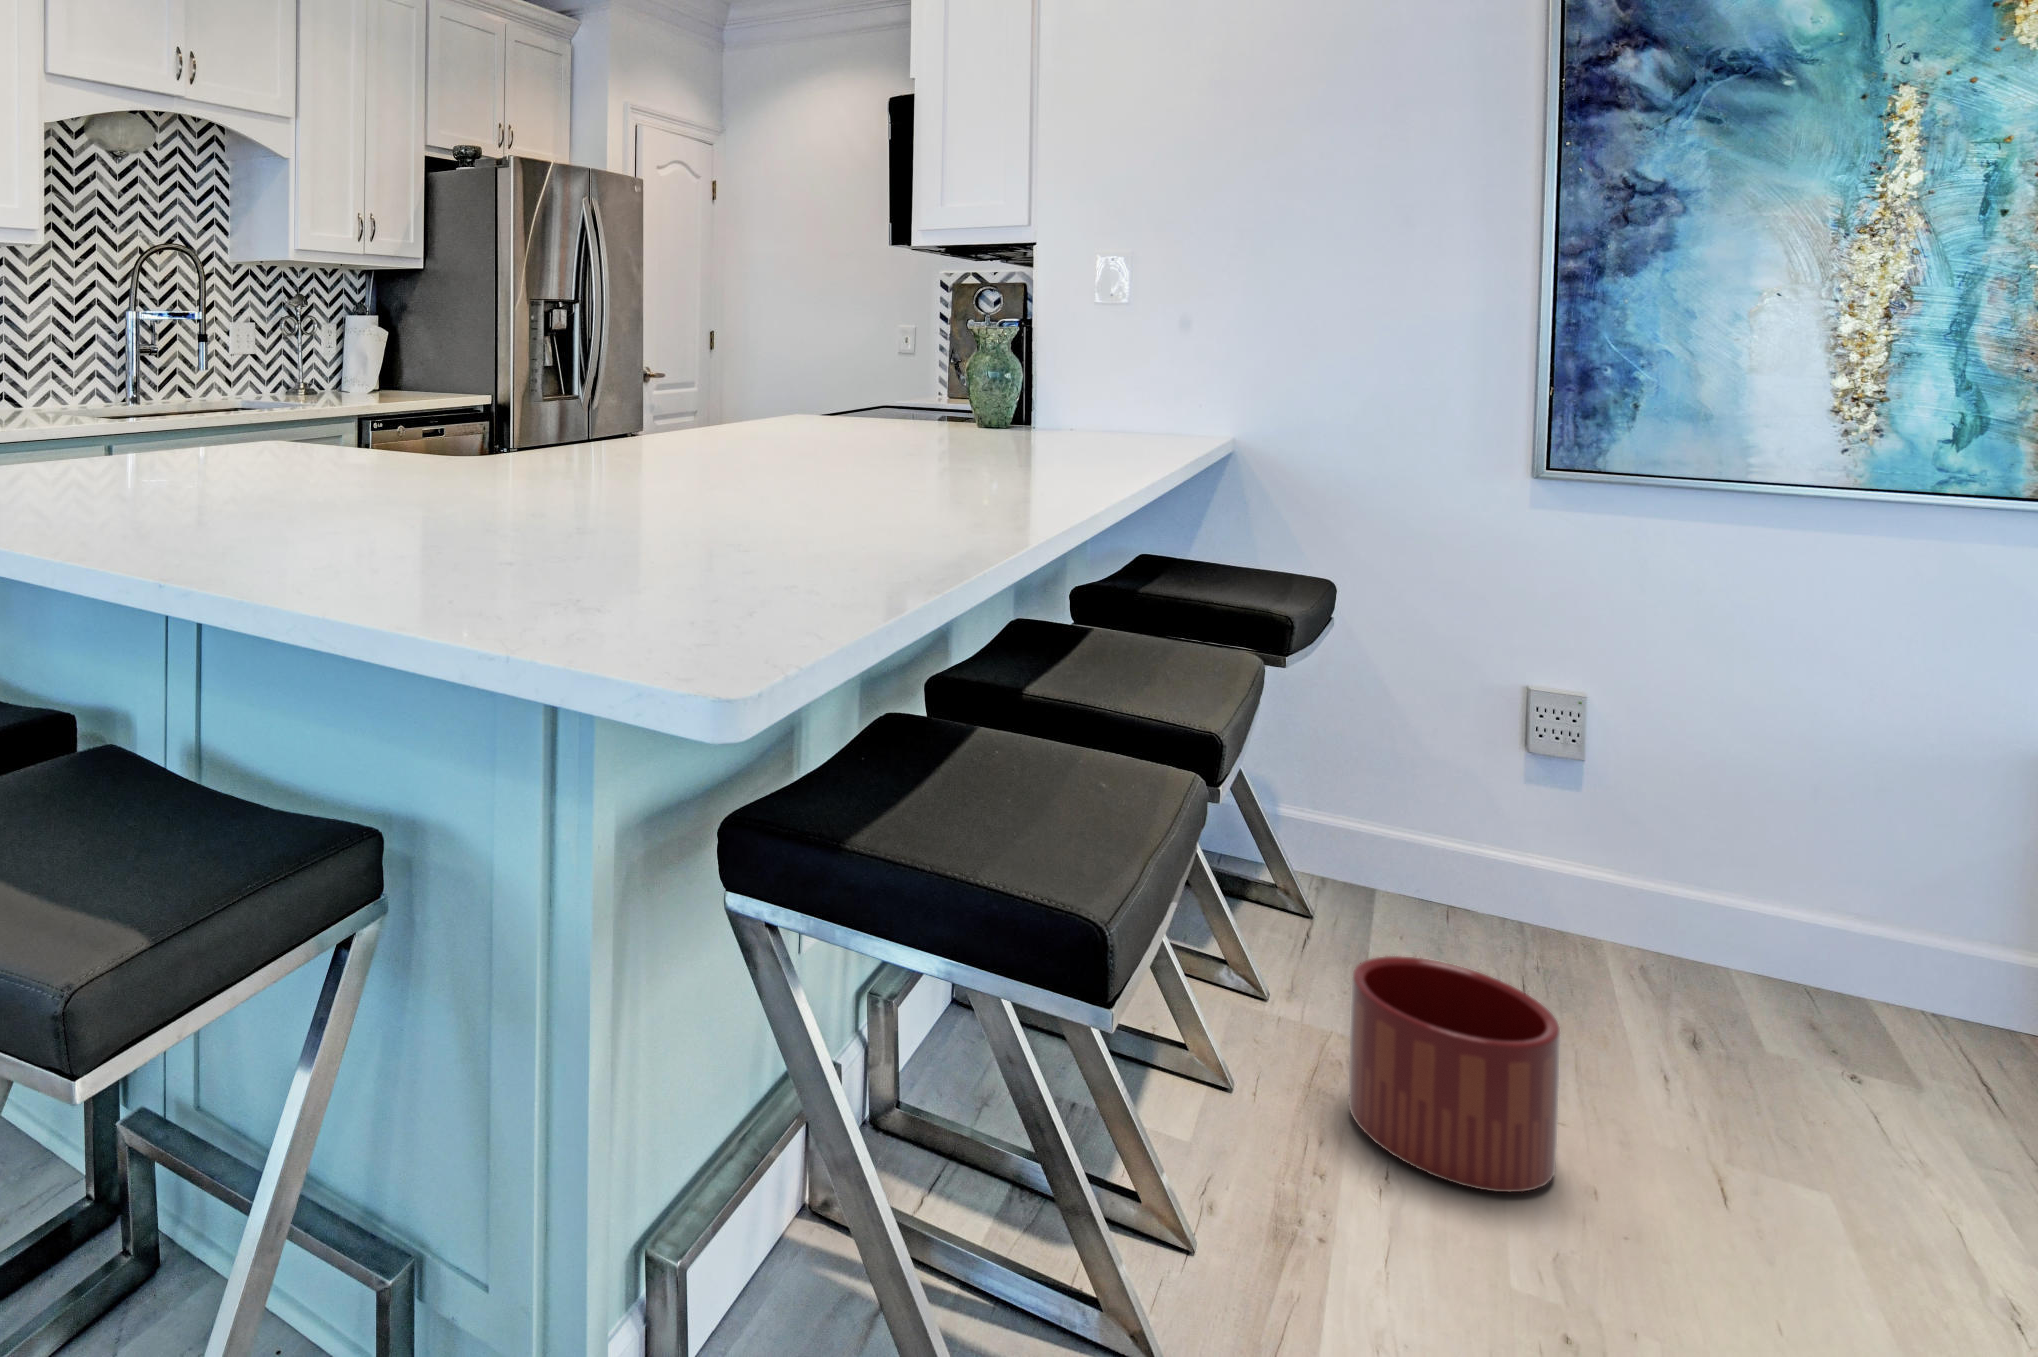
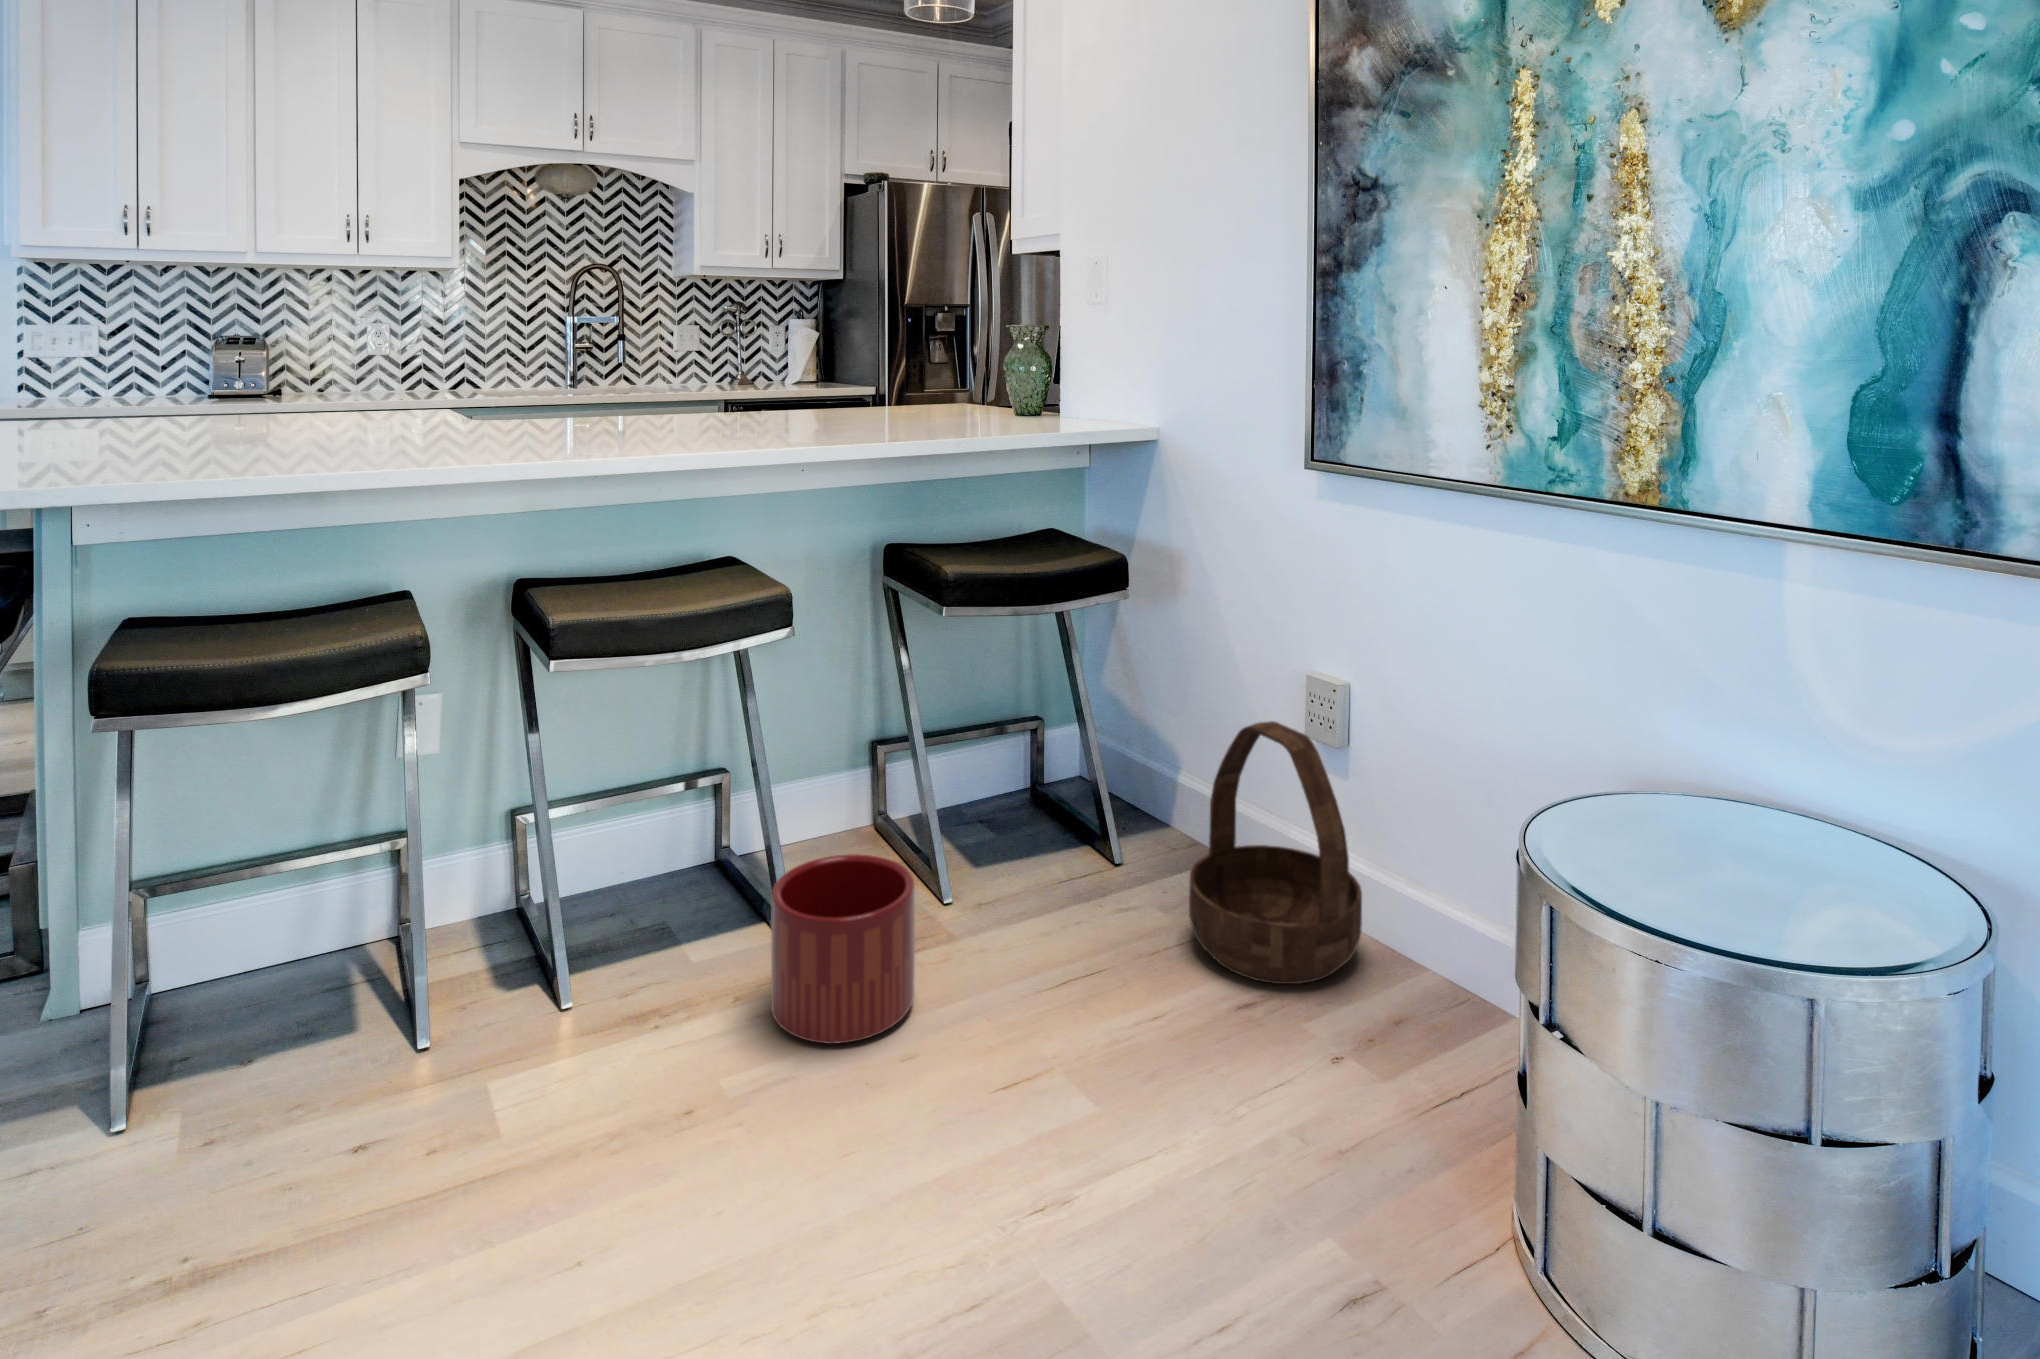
basket: none [1502,744,1740,1018] -> present [1189,721,1362,984]

